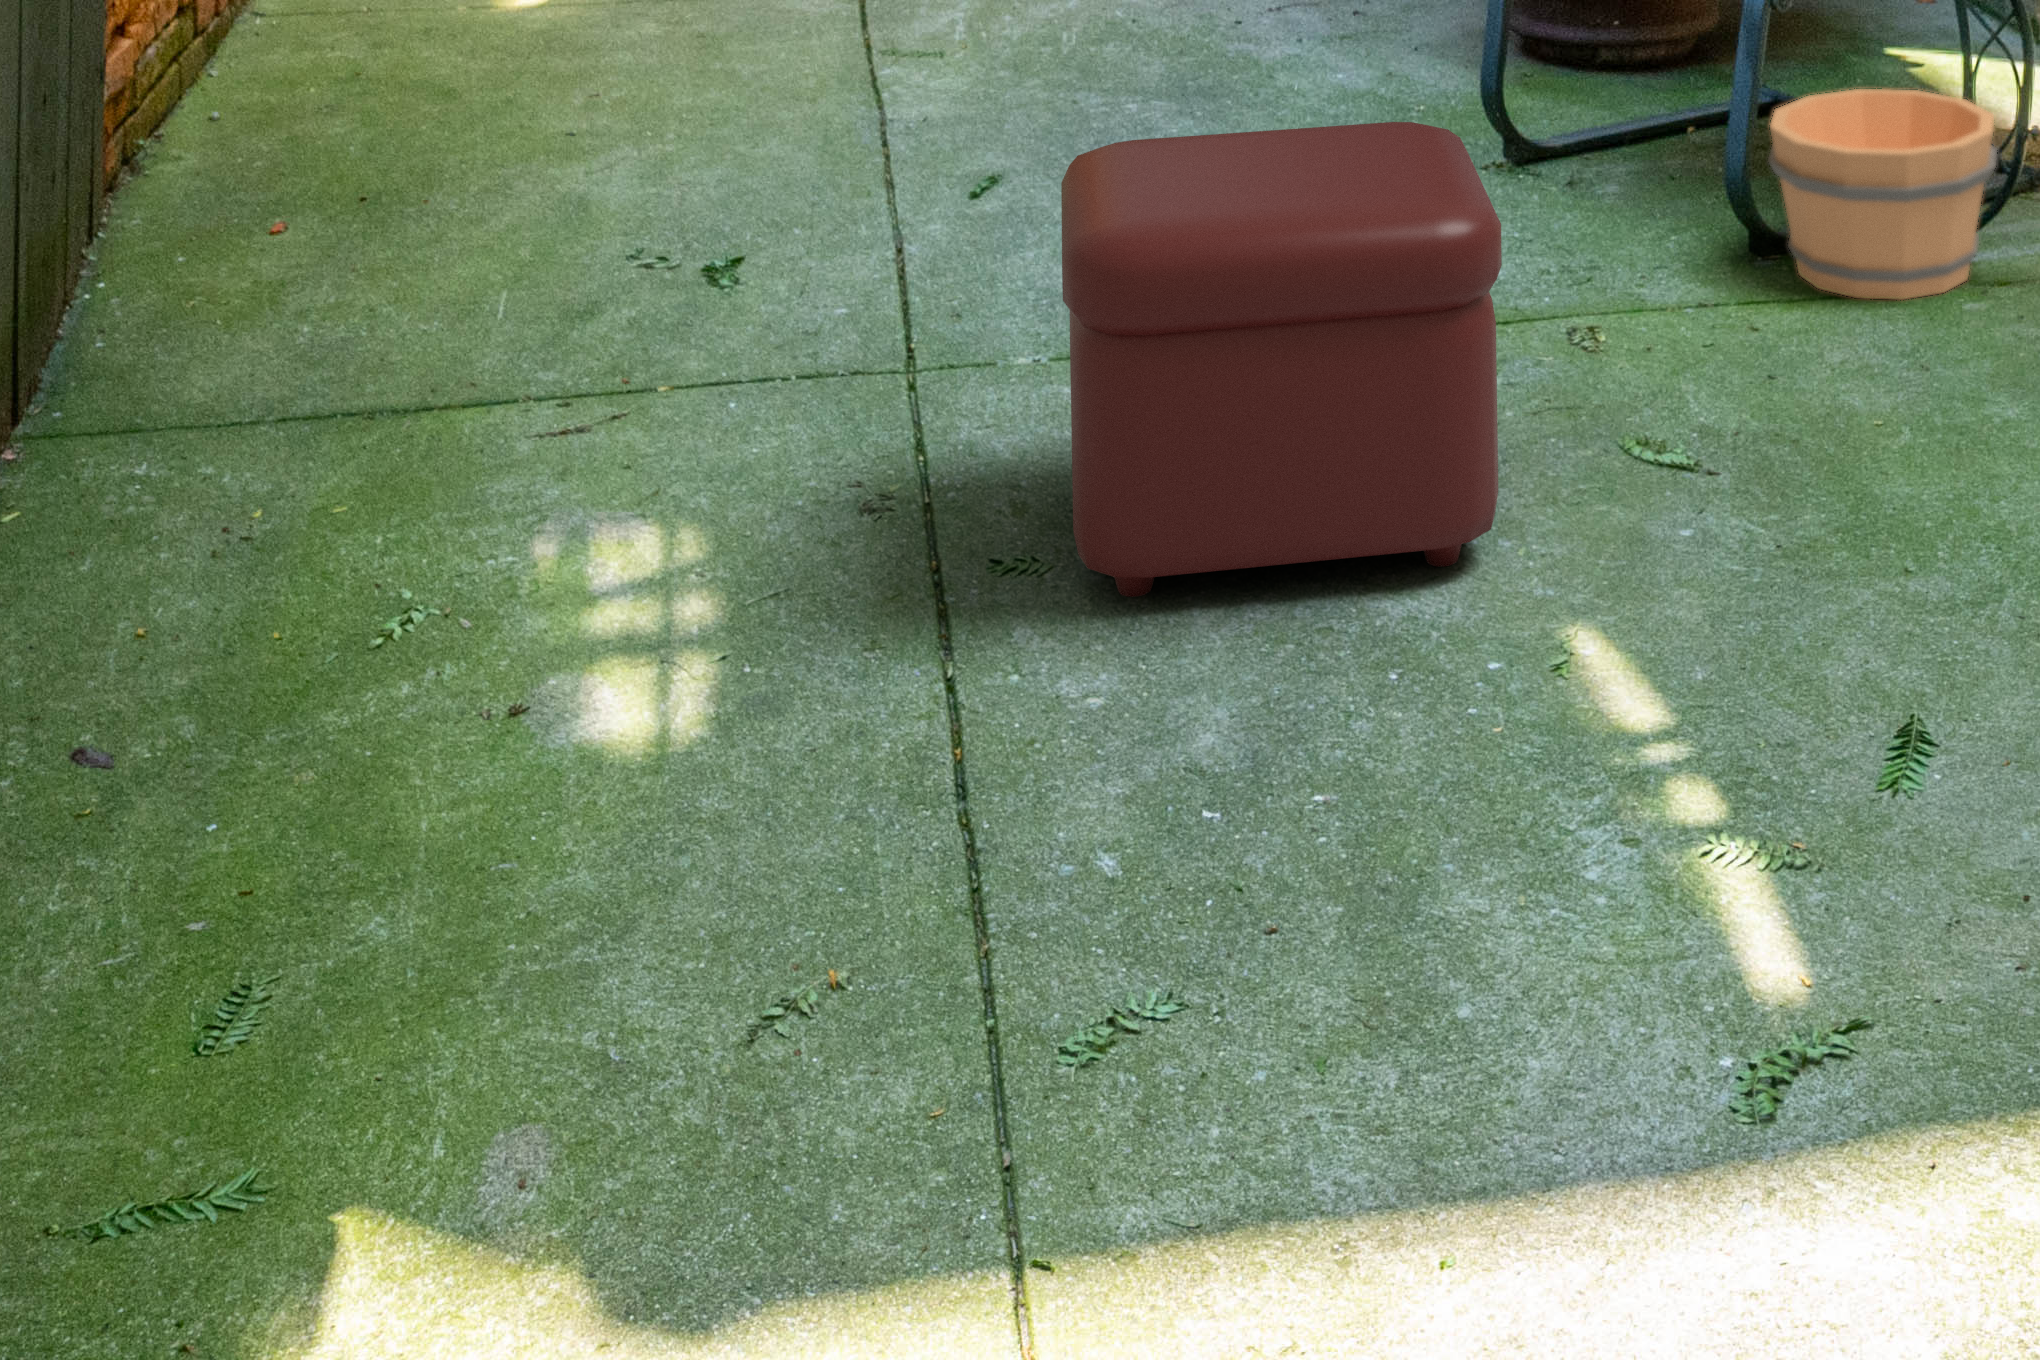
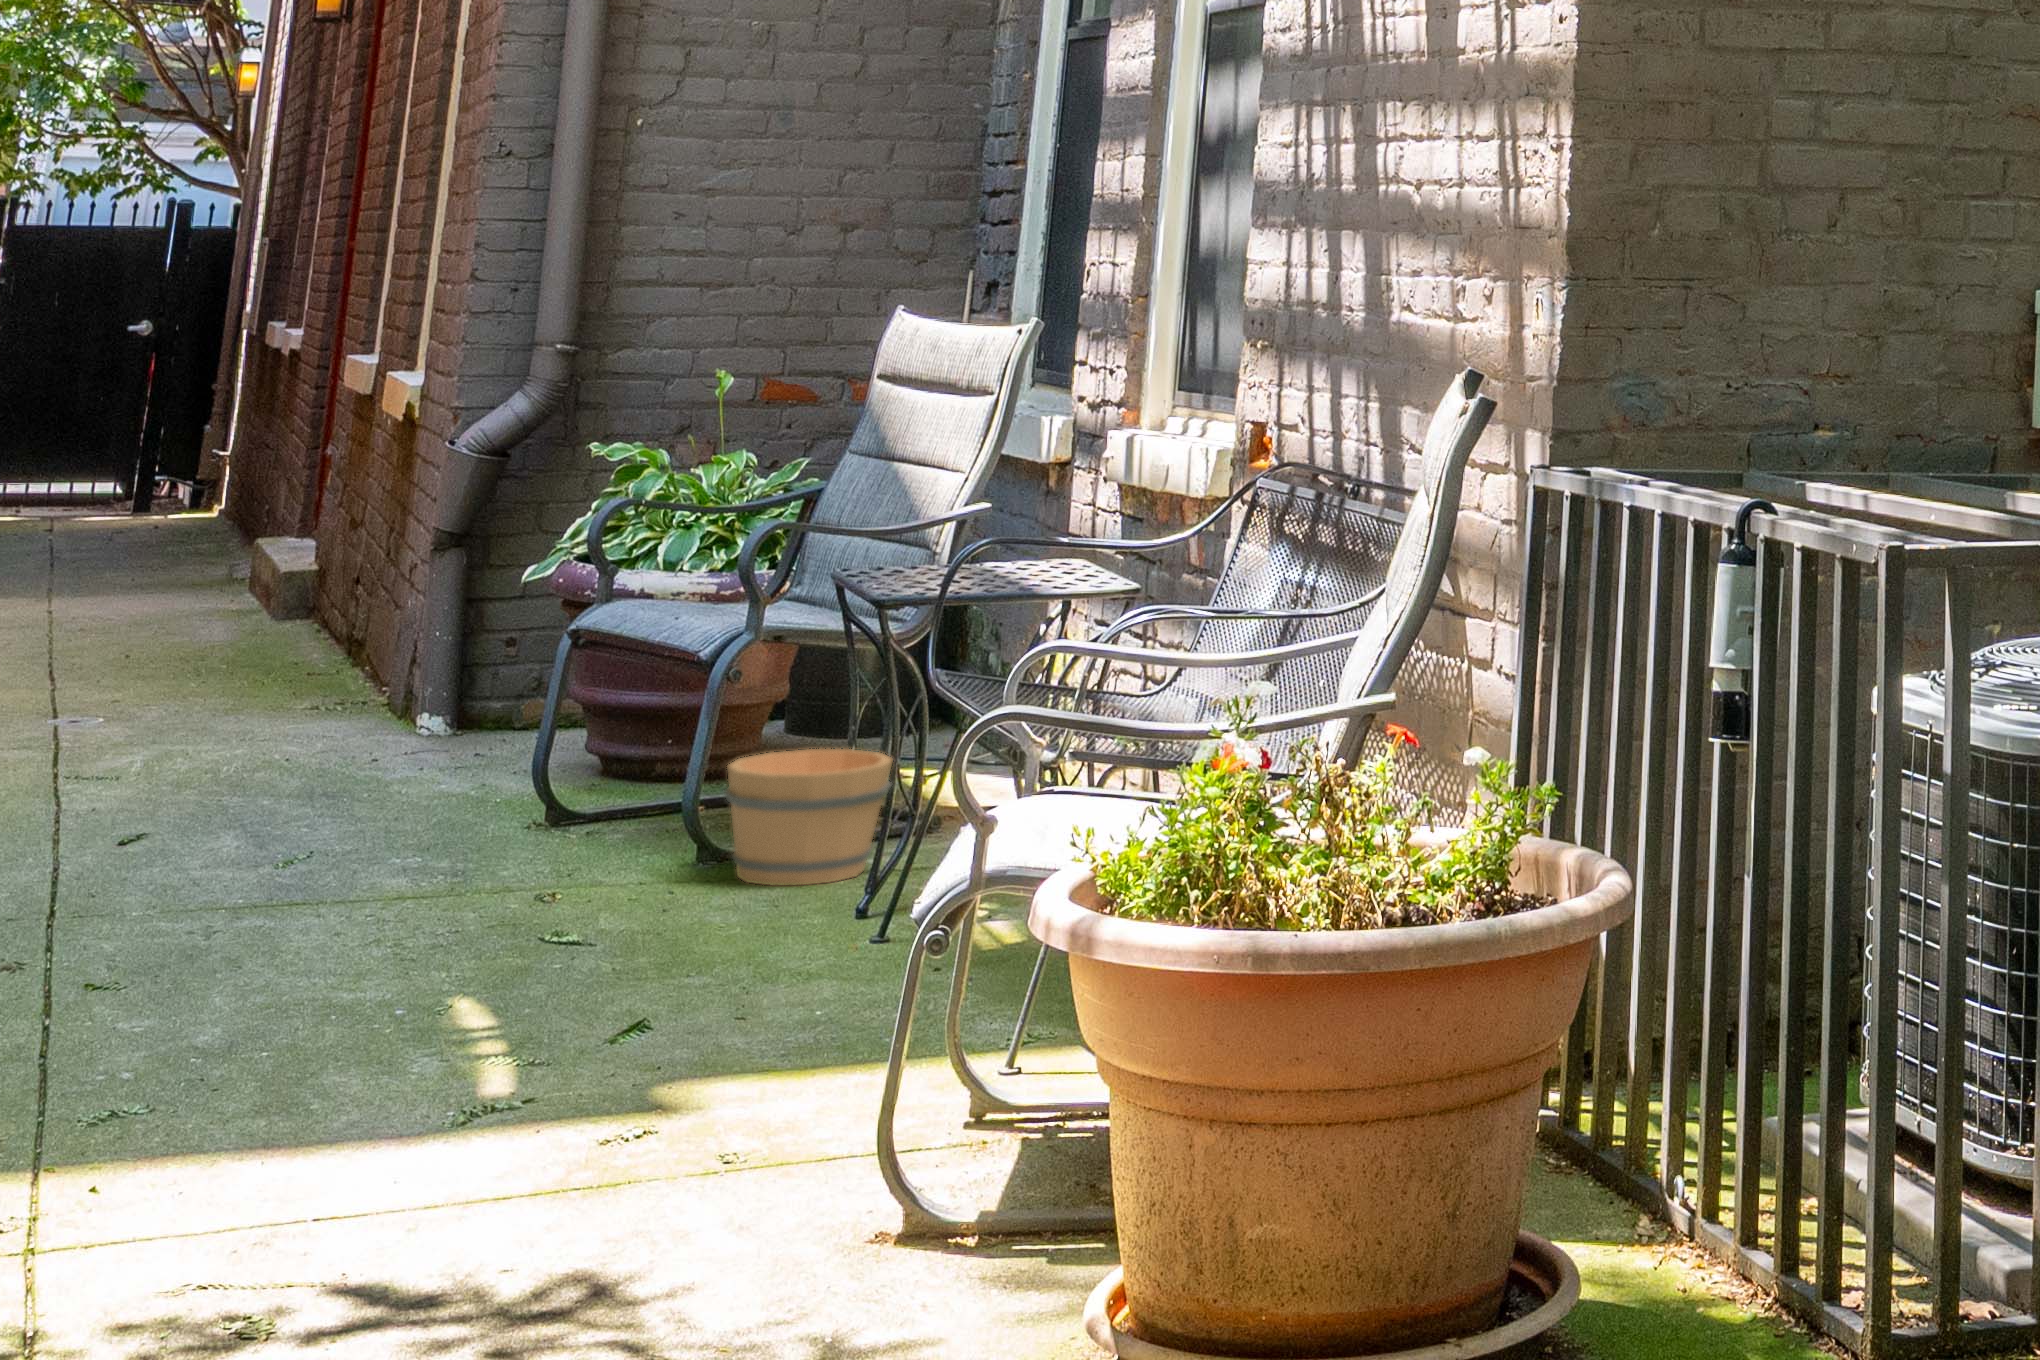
ottoman: present [1061,122,1502,597] -> none [148,716,467,1000]

